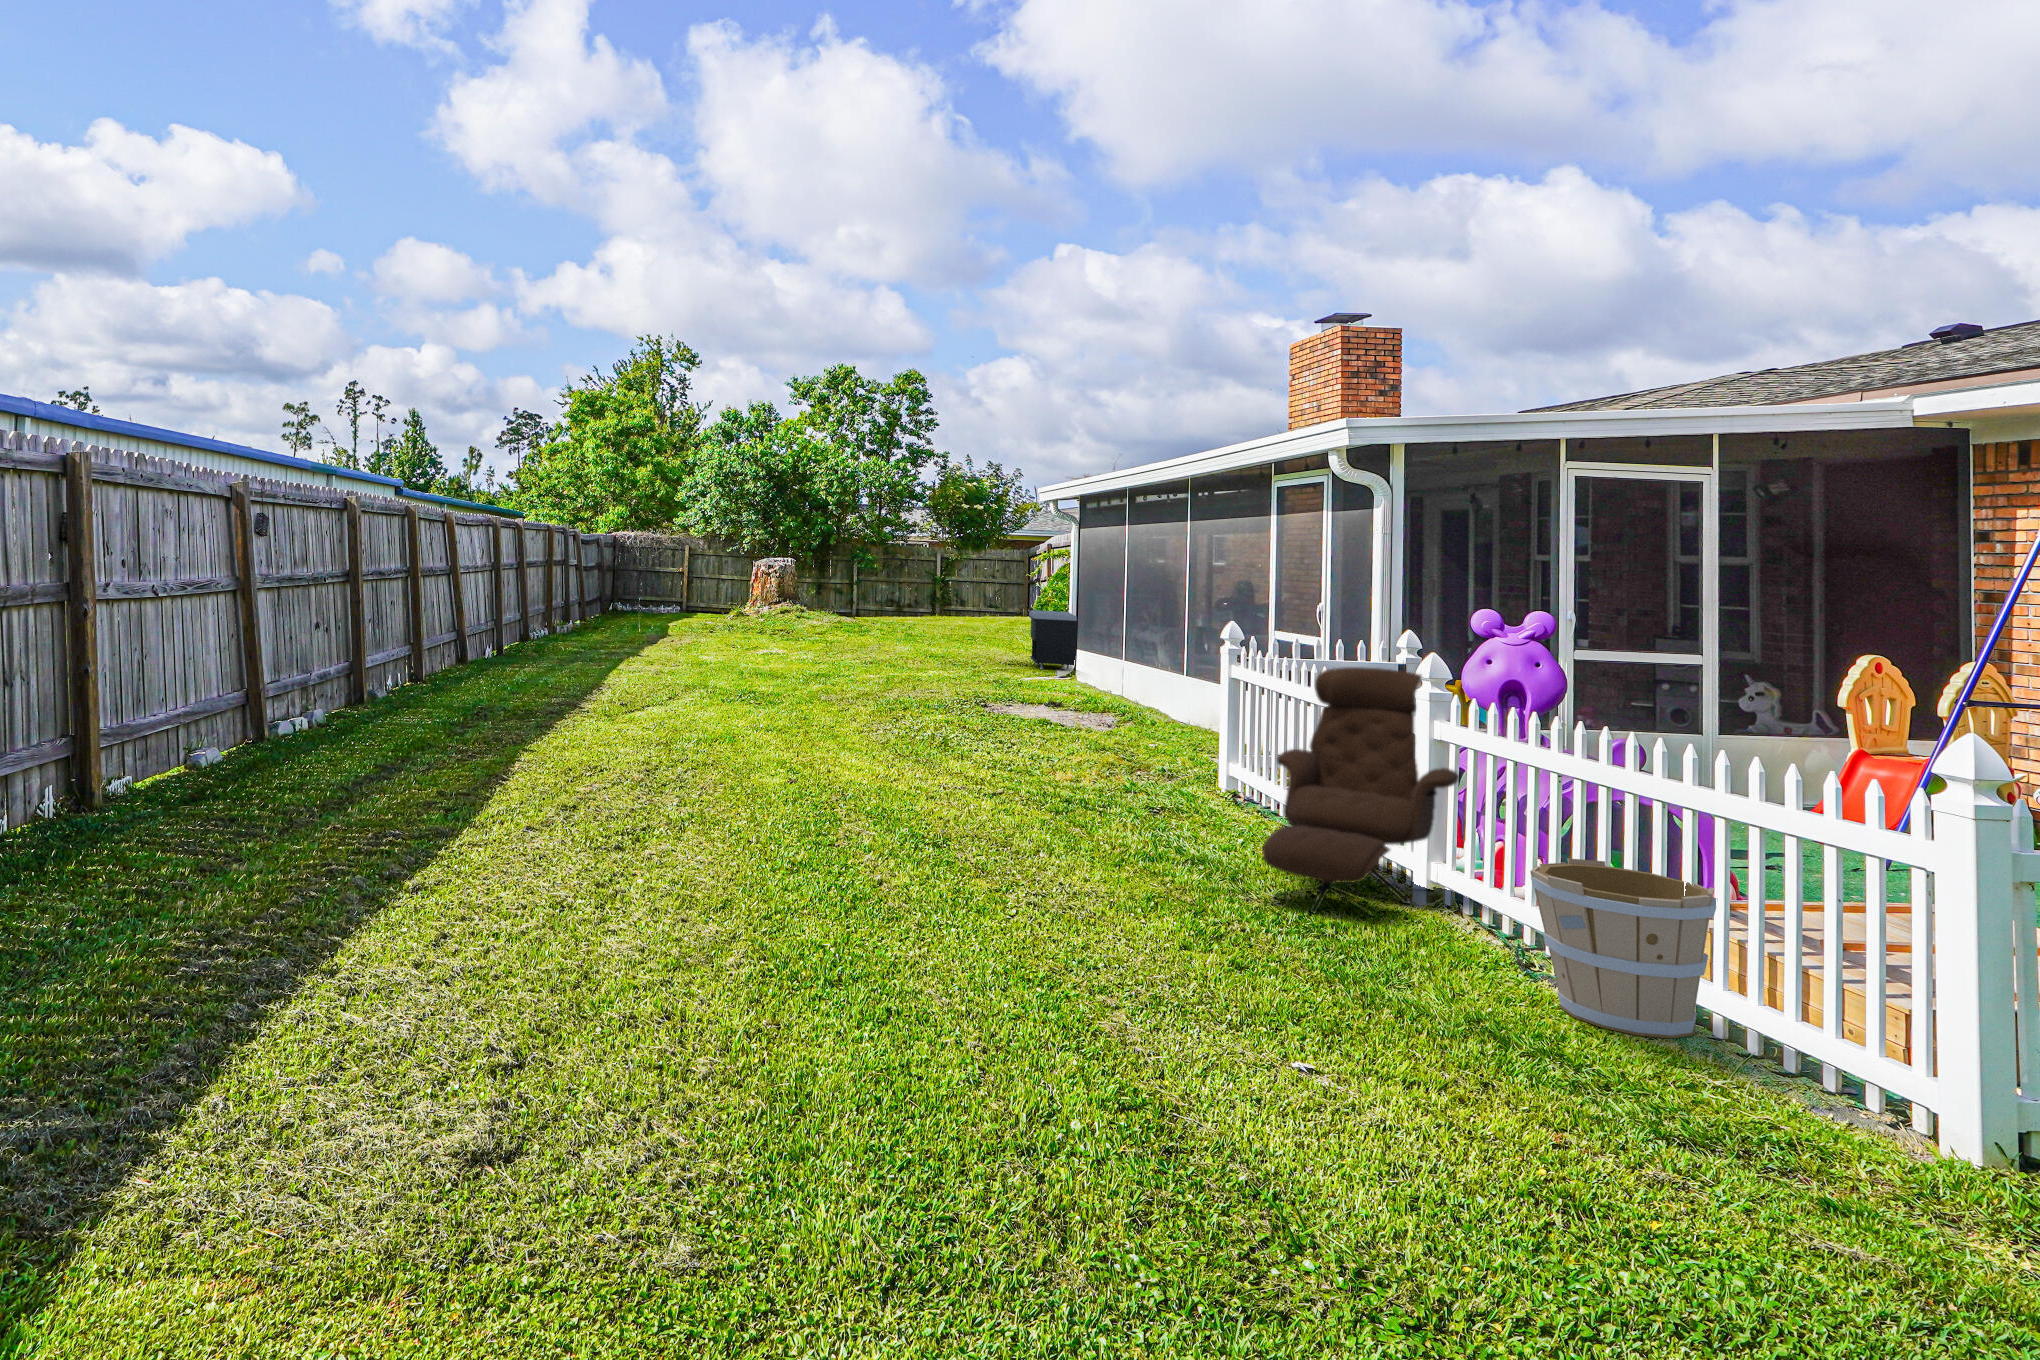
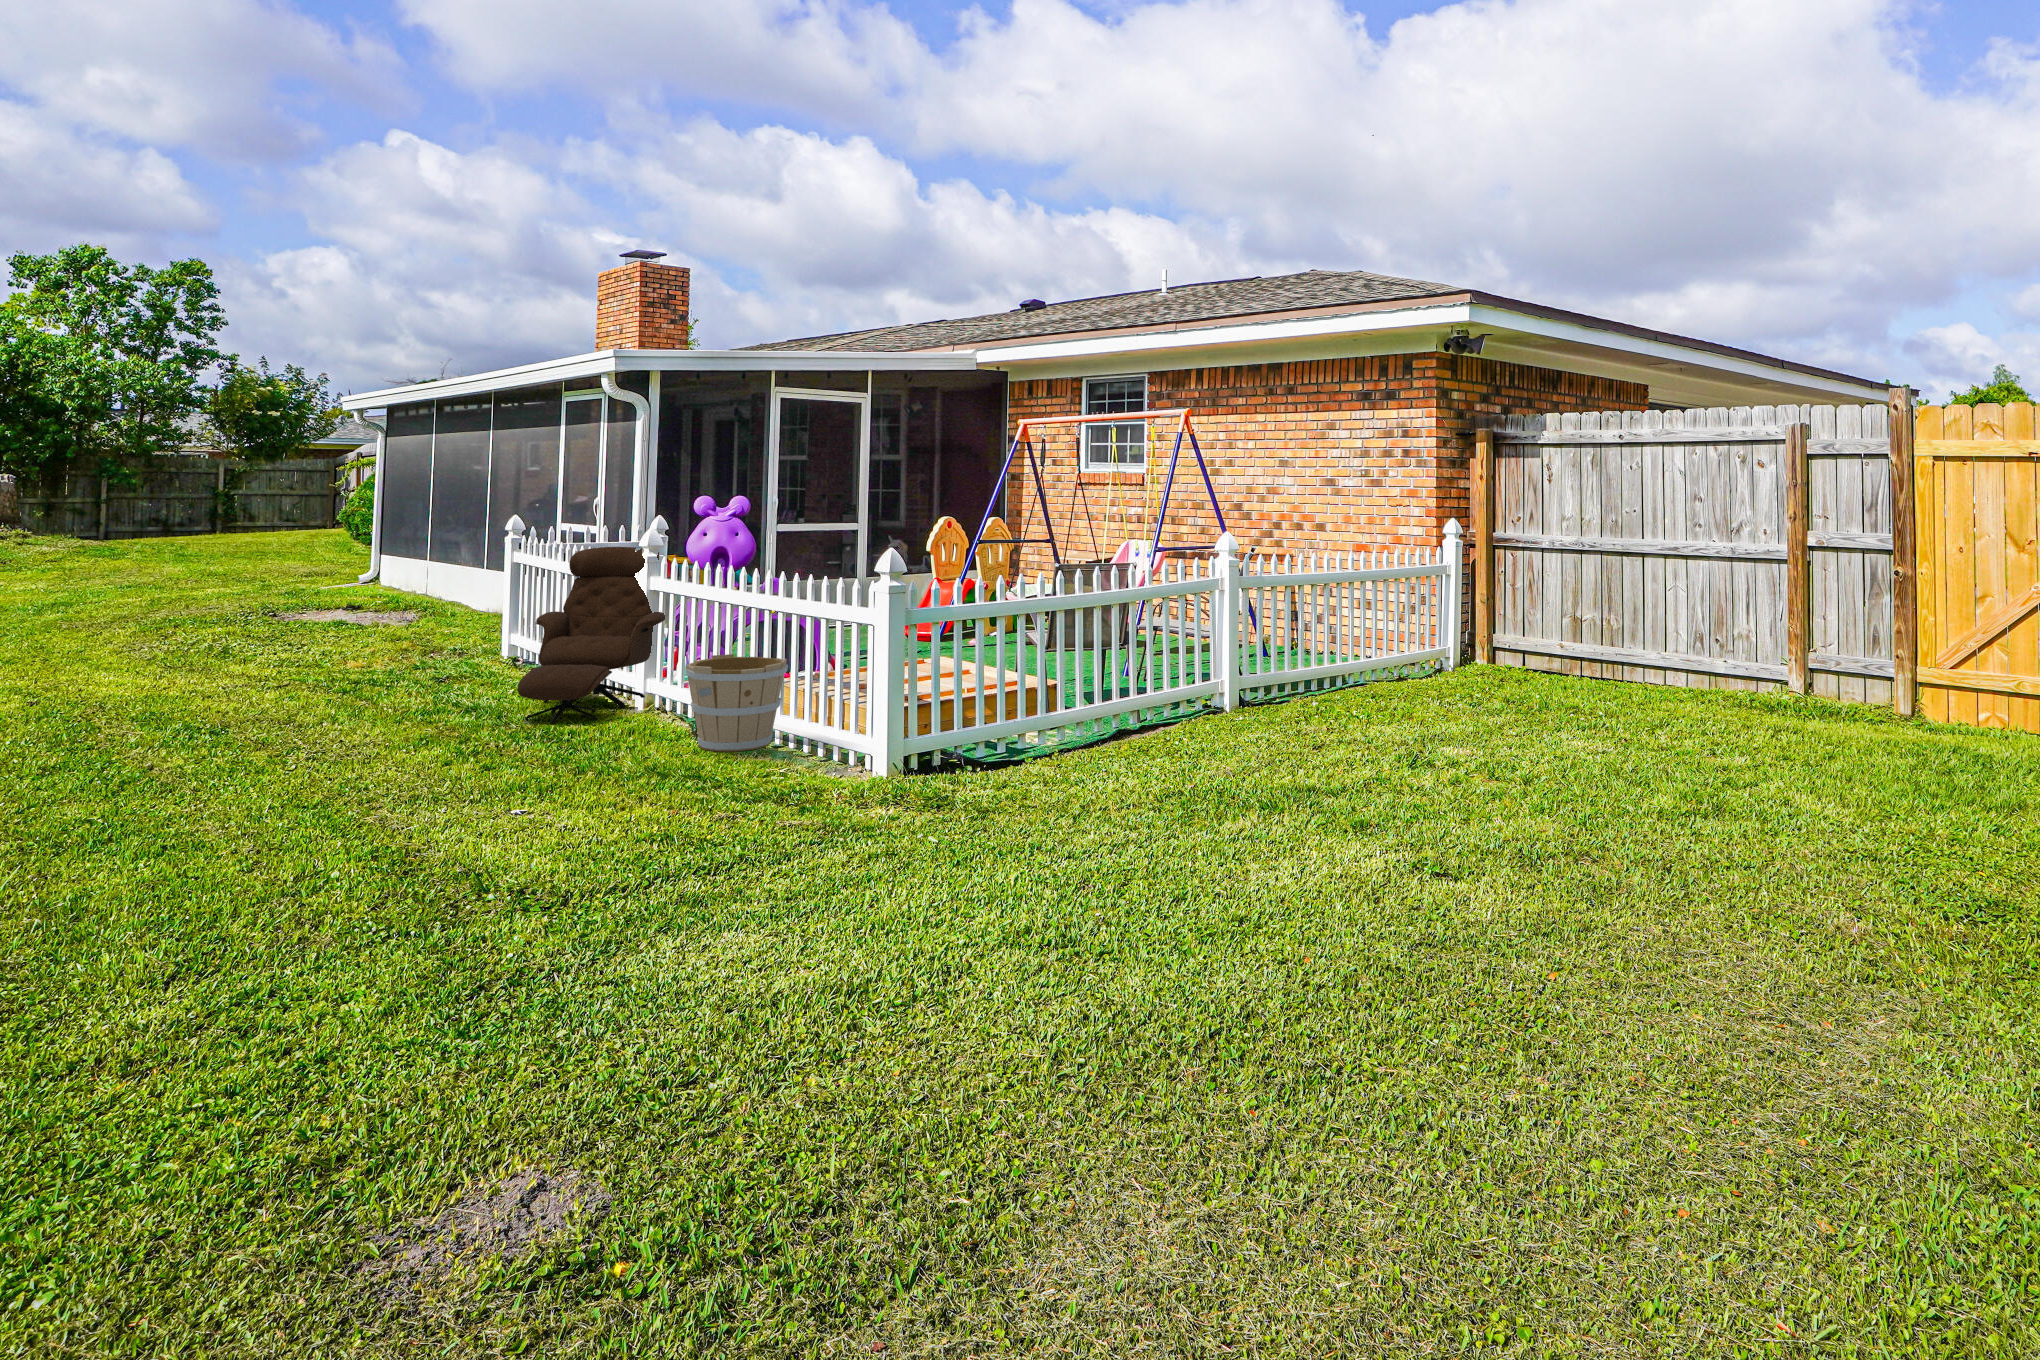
storage bench: present [1029,610,1077,671] -> none [326,518,378,575]

